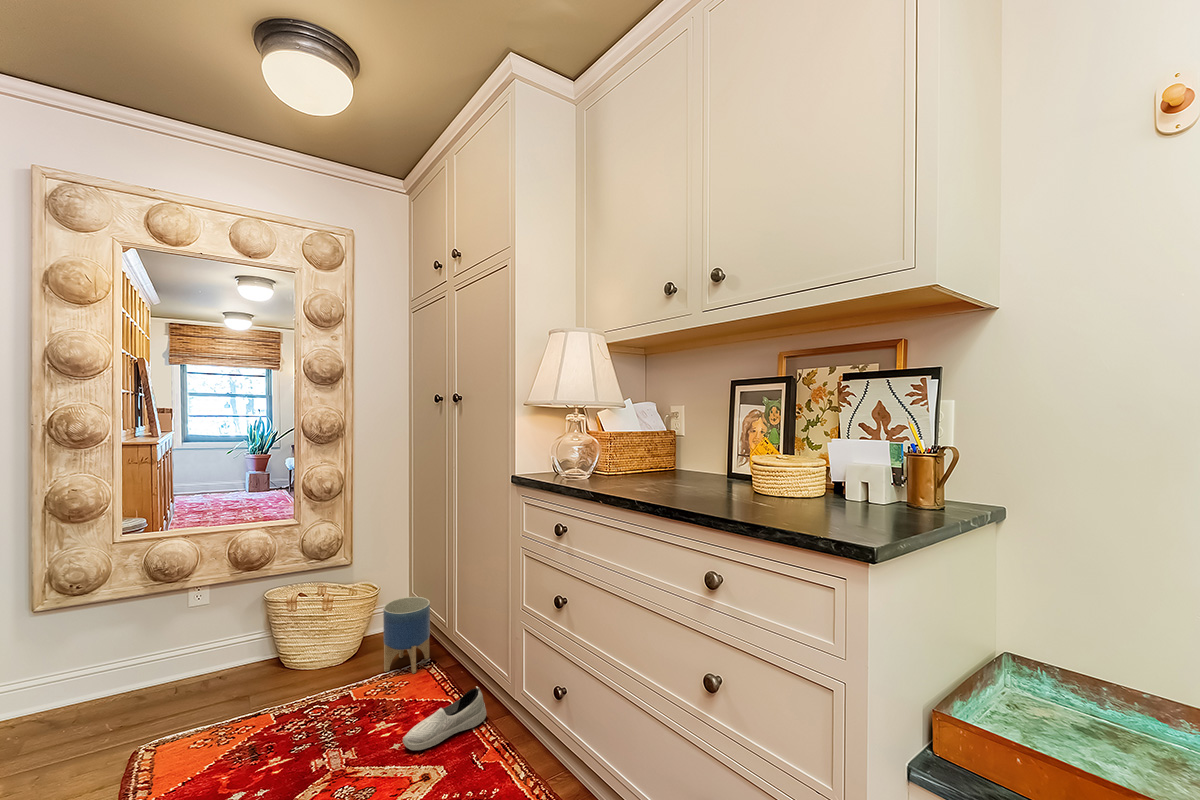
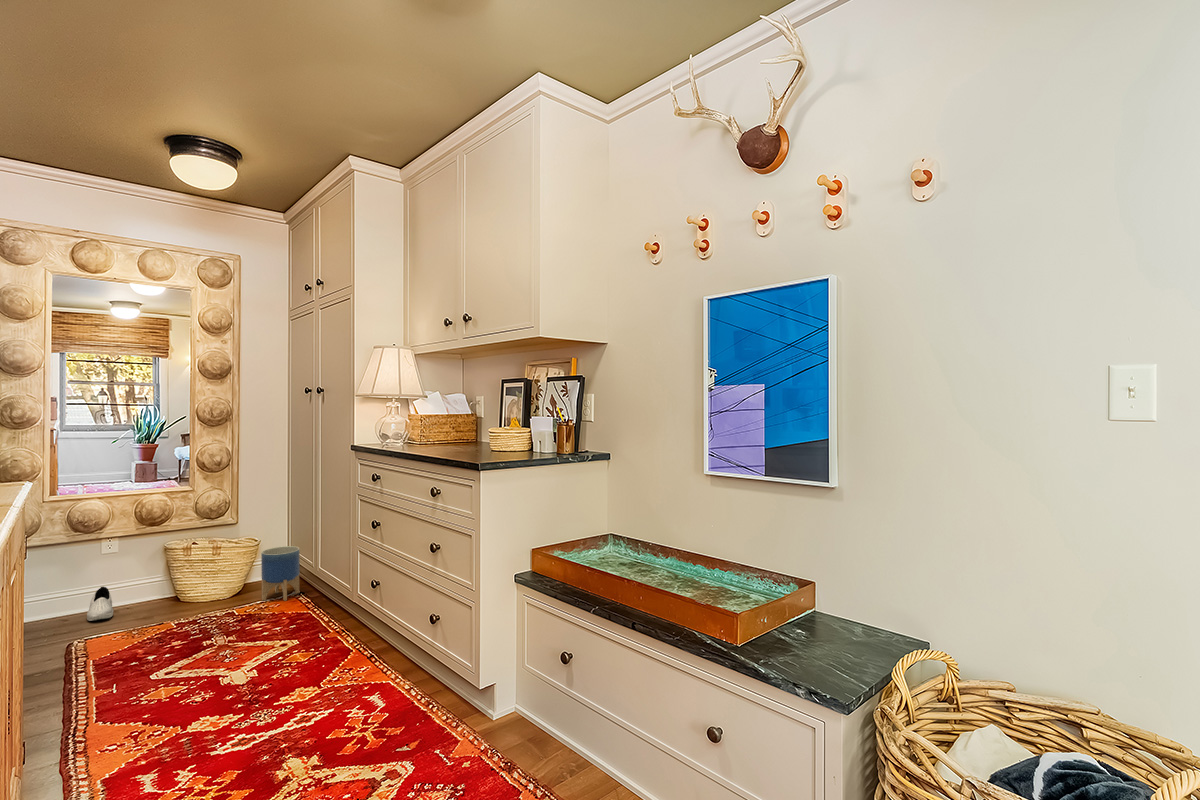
shoe: present [403,686,486,750] -> present [87,586,113,621]

